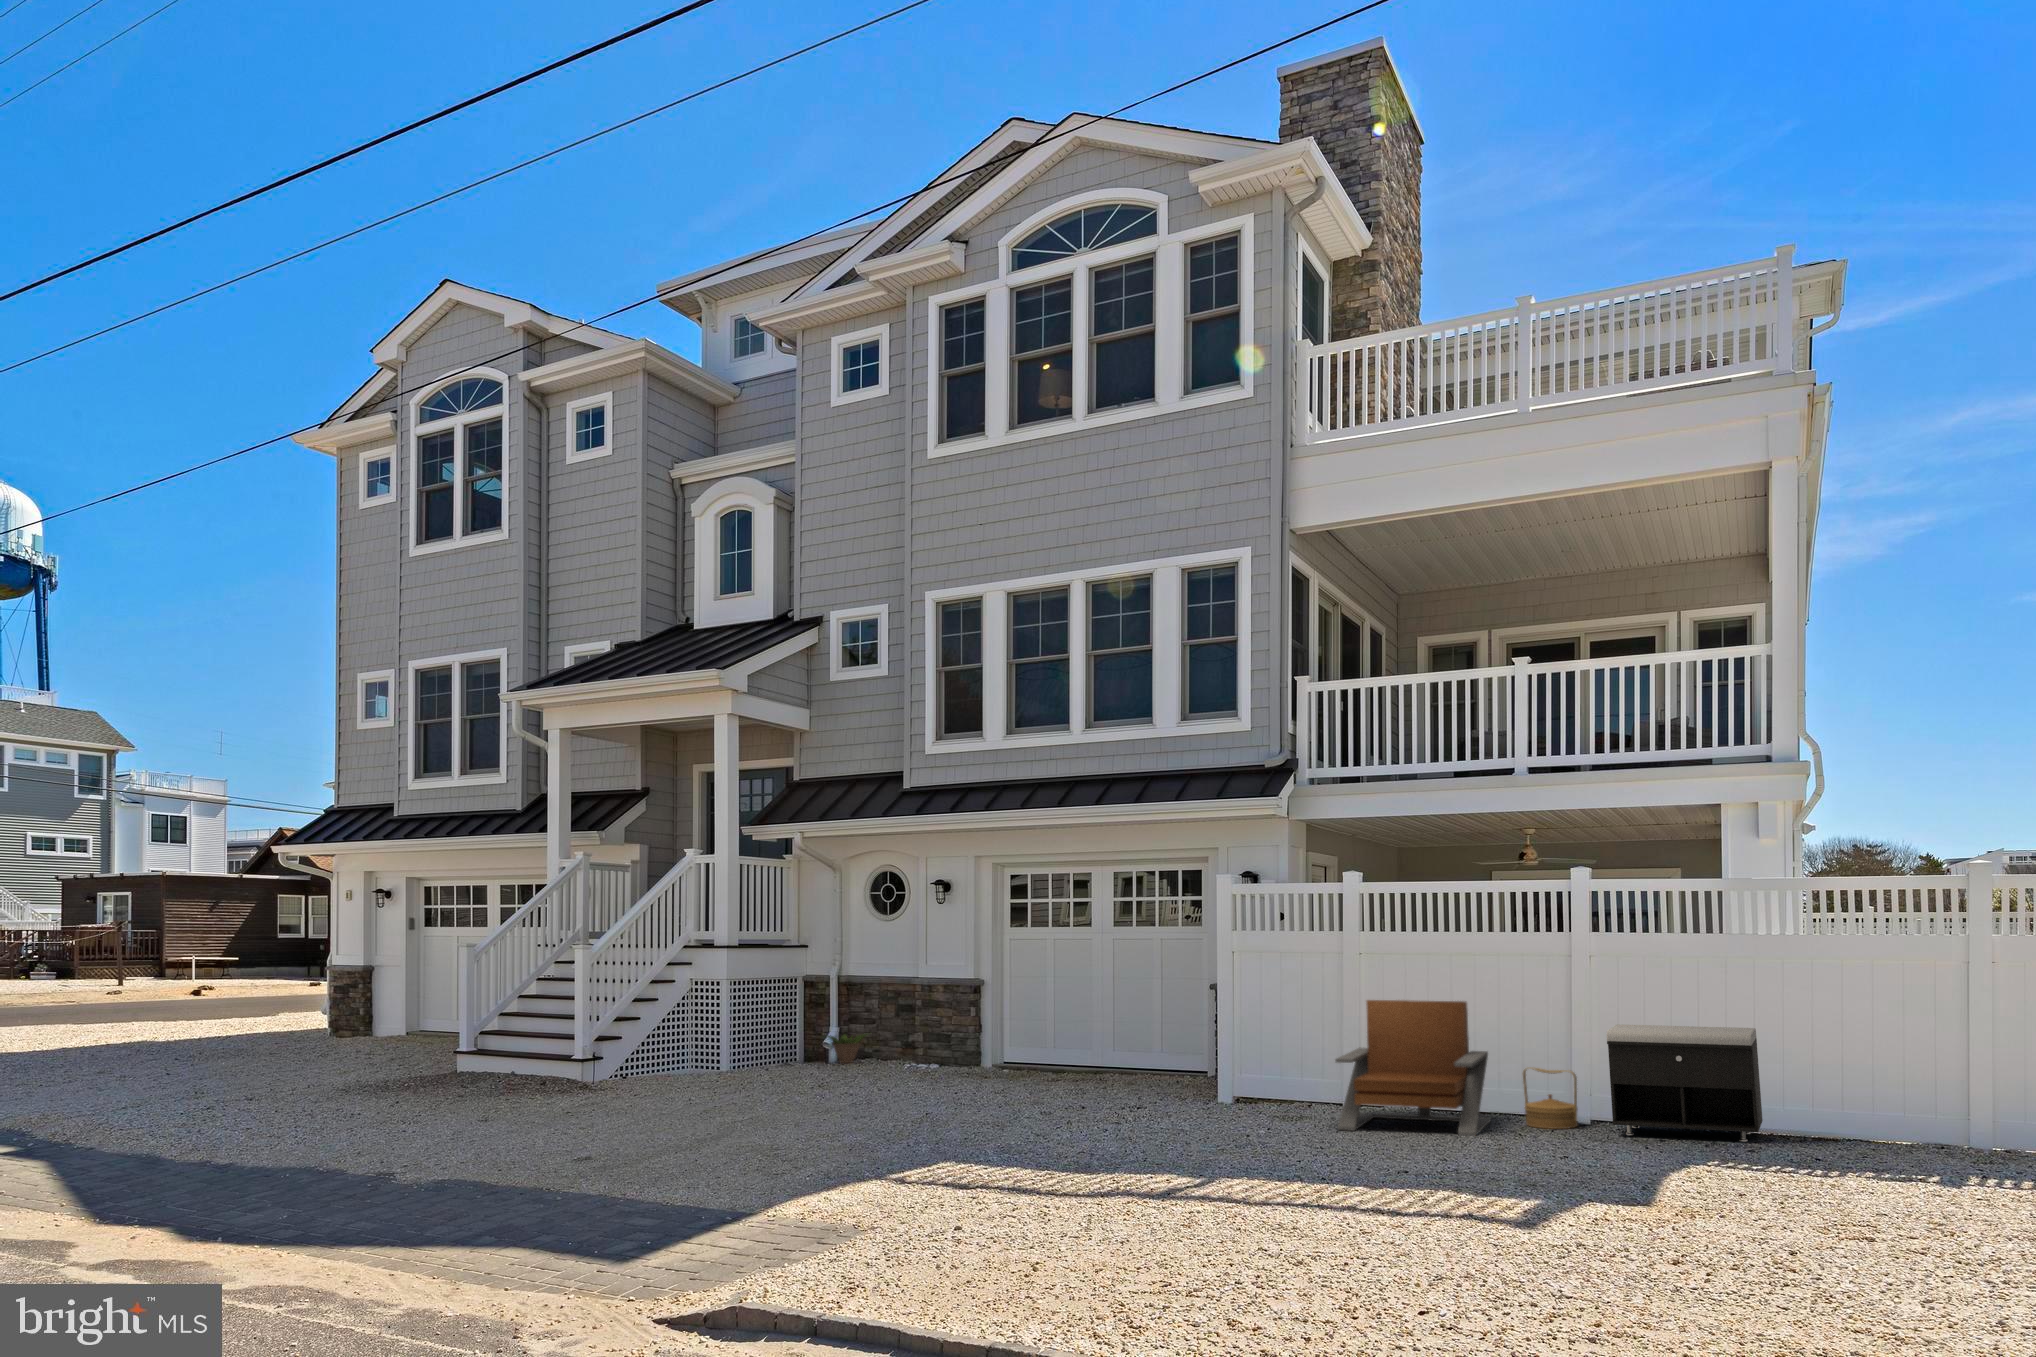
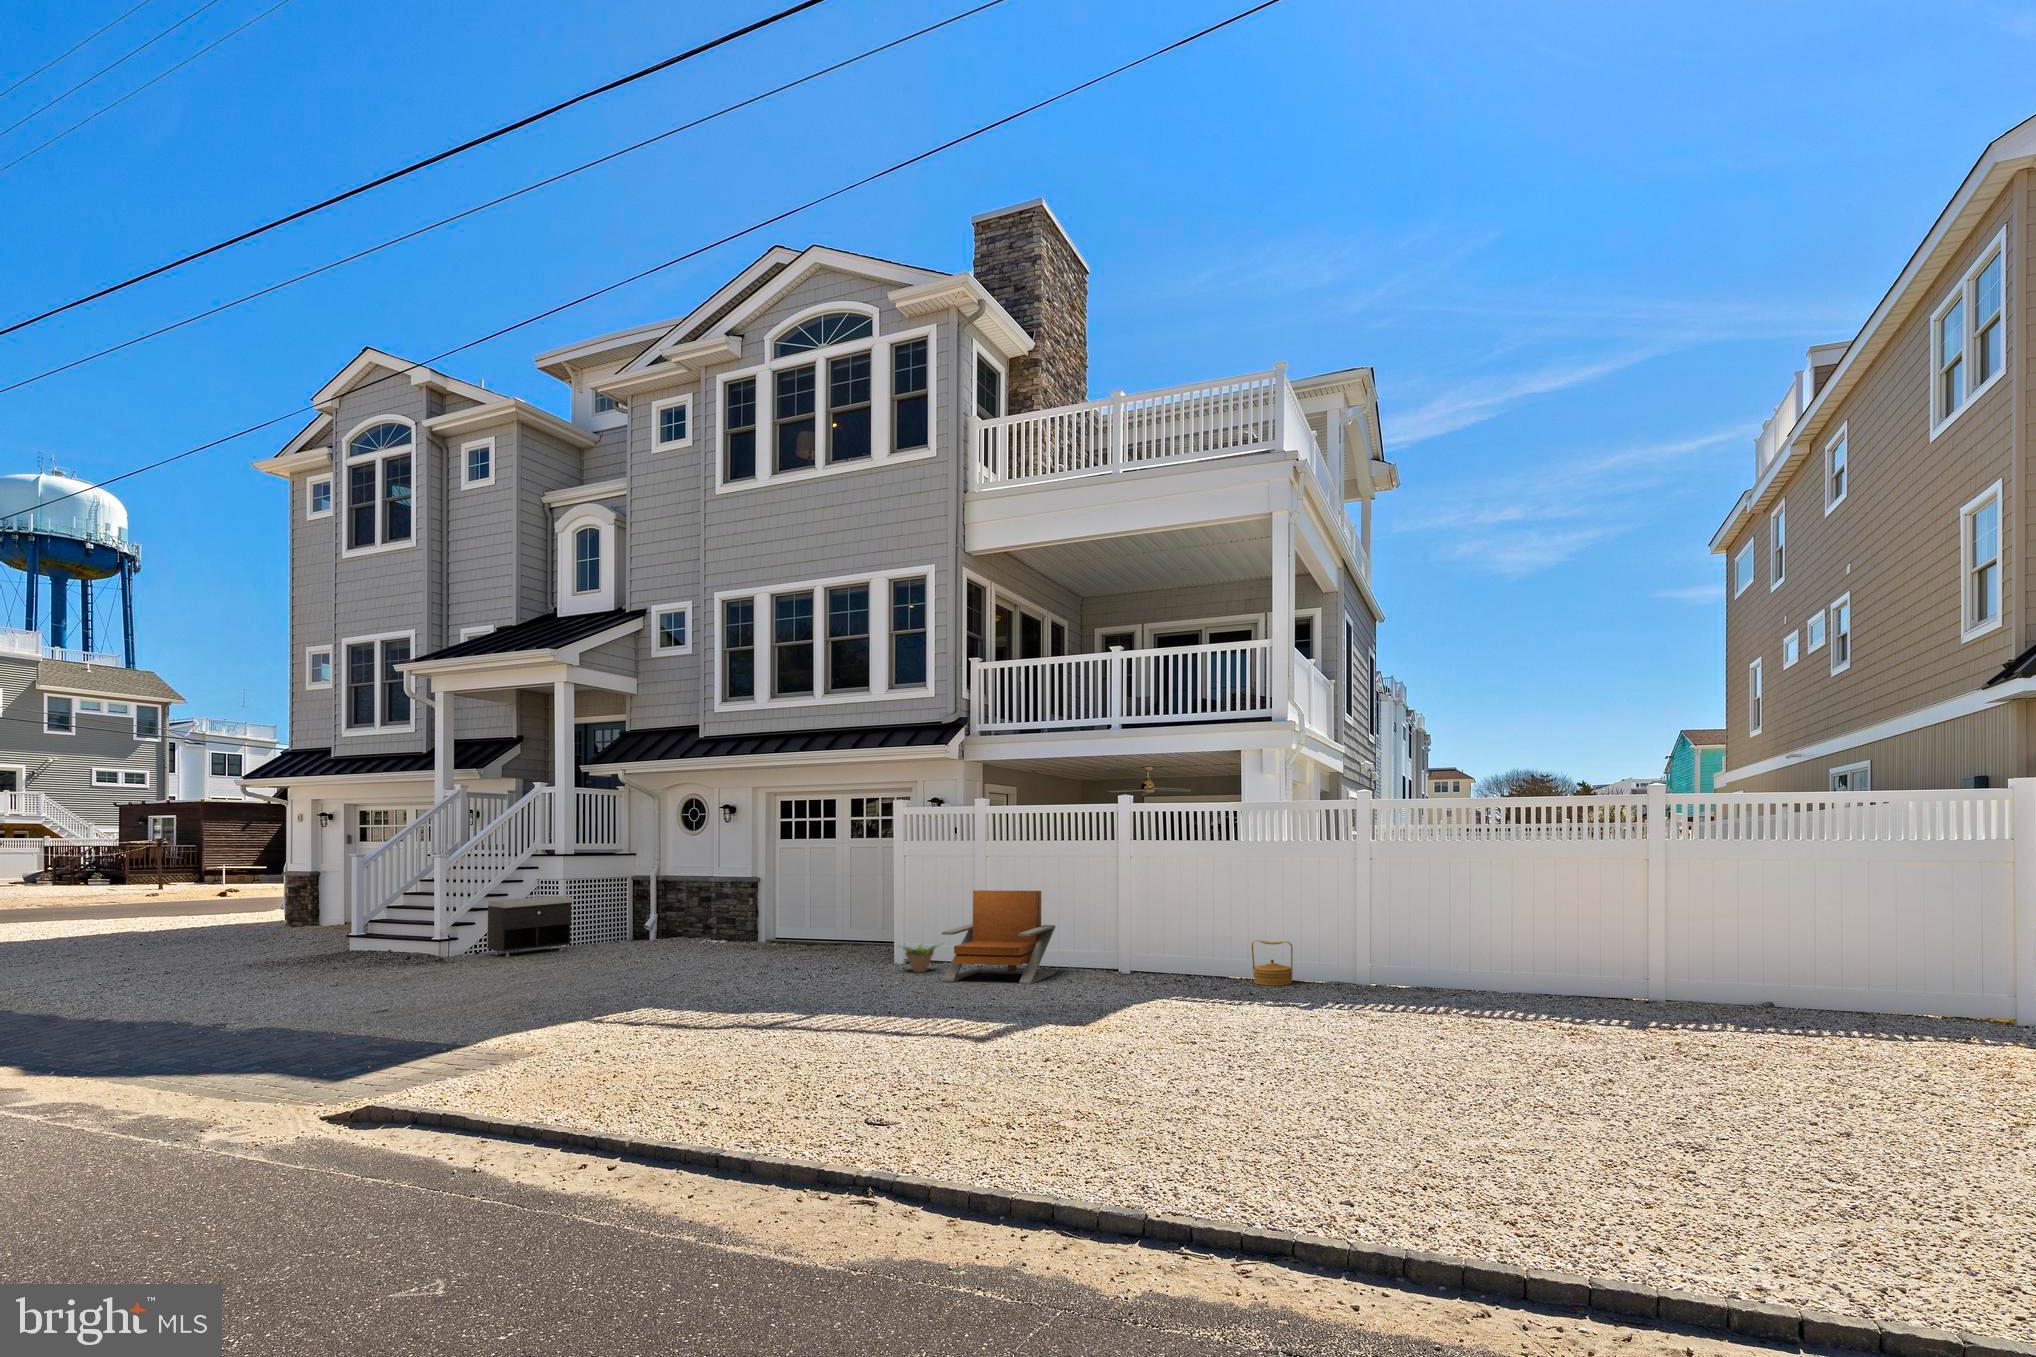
storage bench: present [1607,1024,1763,1142] -> present [487,896,572,957]
decorative plant: present [825,1034,868,1063] -> present [903,945,936,972]
woven basket: present [1523,1067,1578,1129] -> present [1251,940,1293,986]

